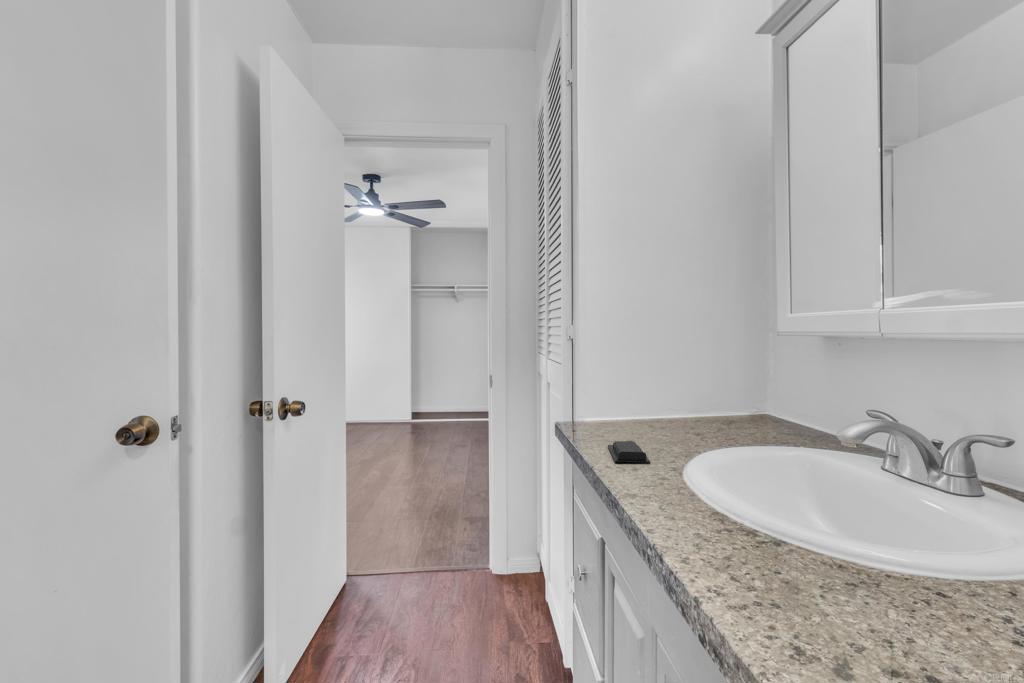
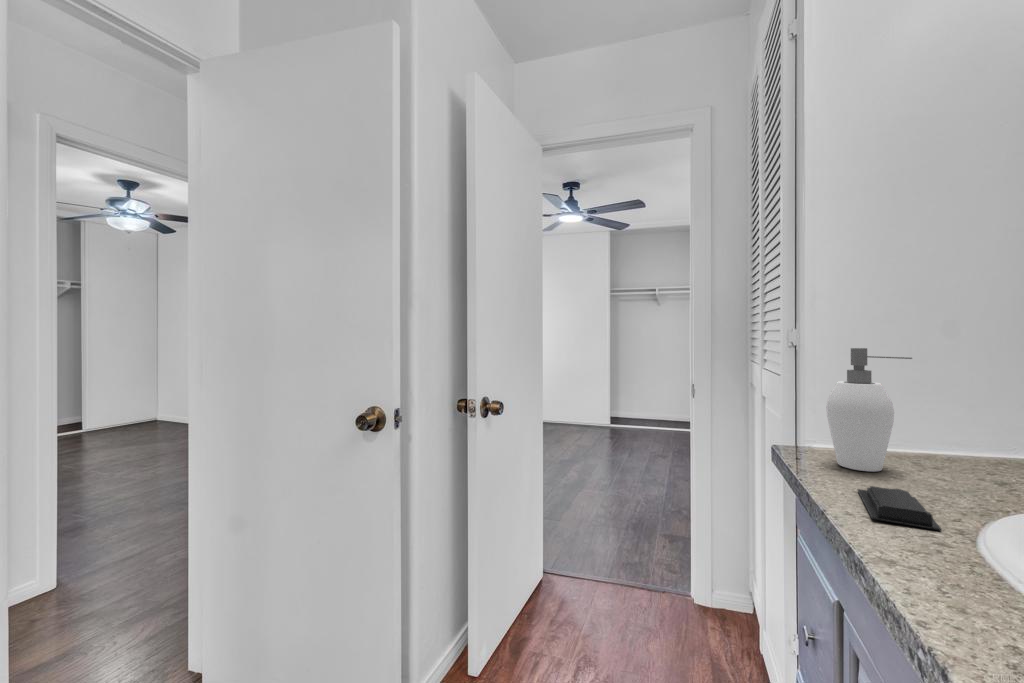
soap dispenser: none [590,344,639,433] -> present [826,348,912,472]

